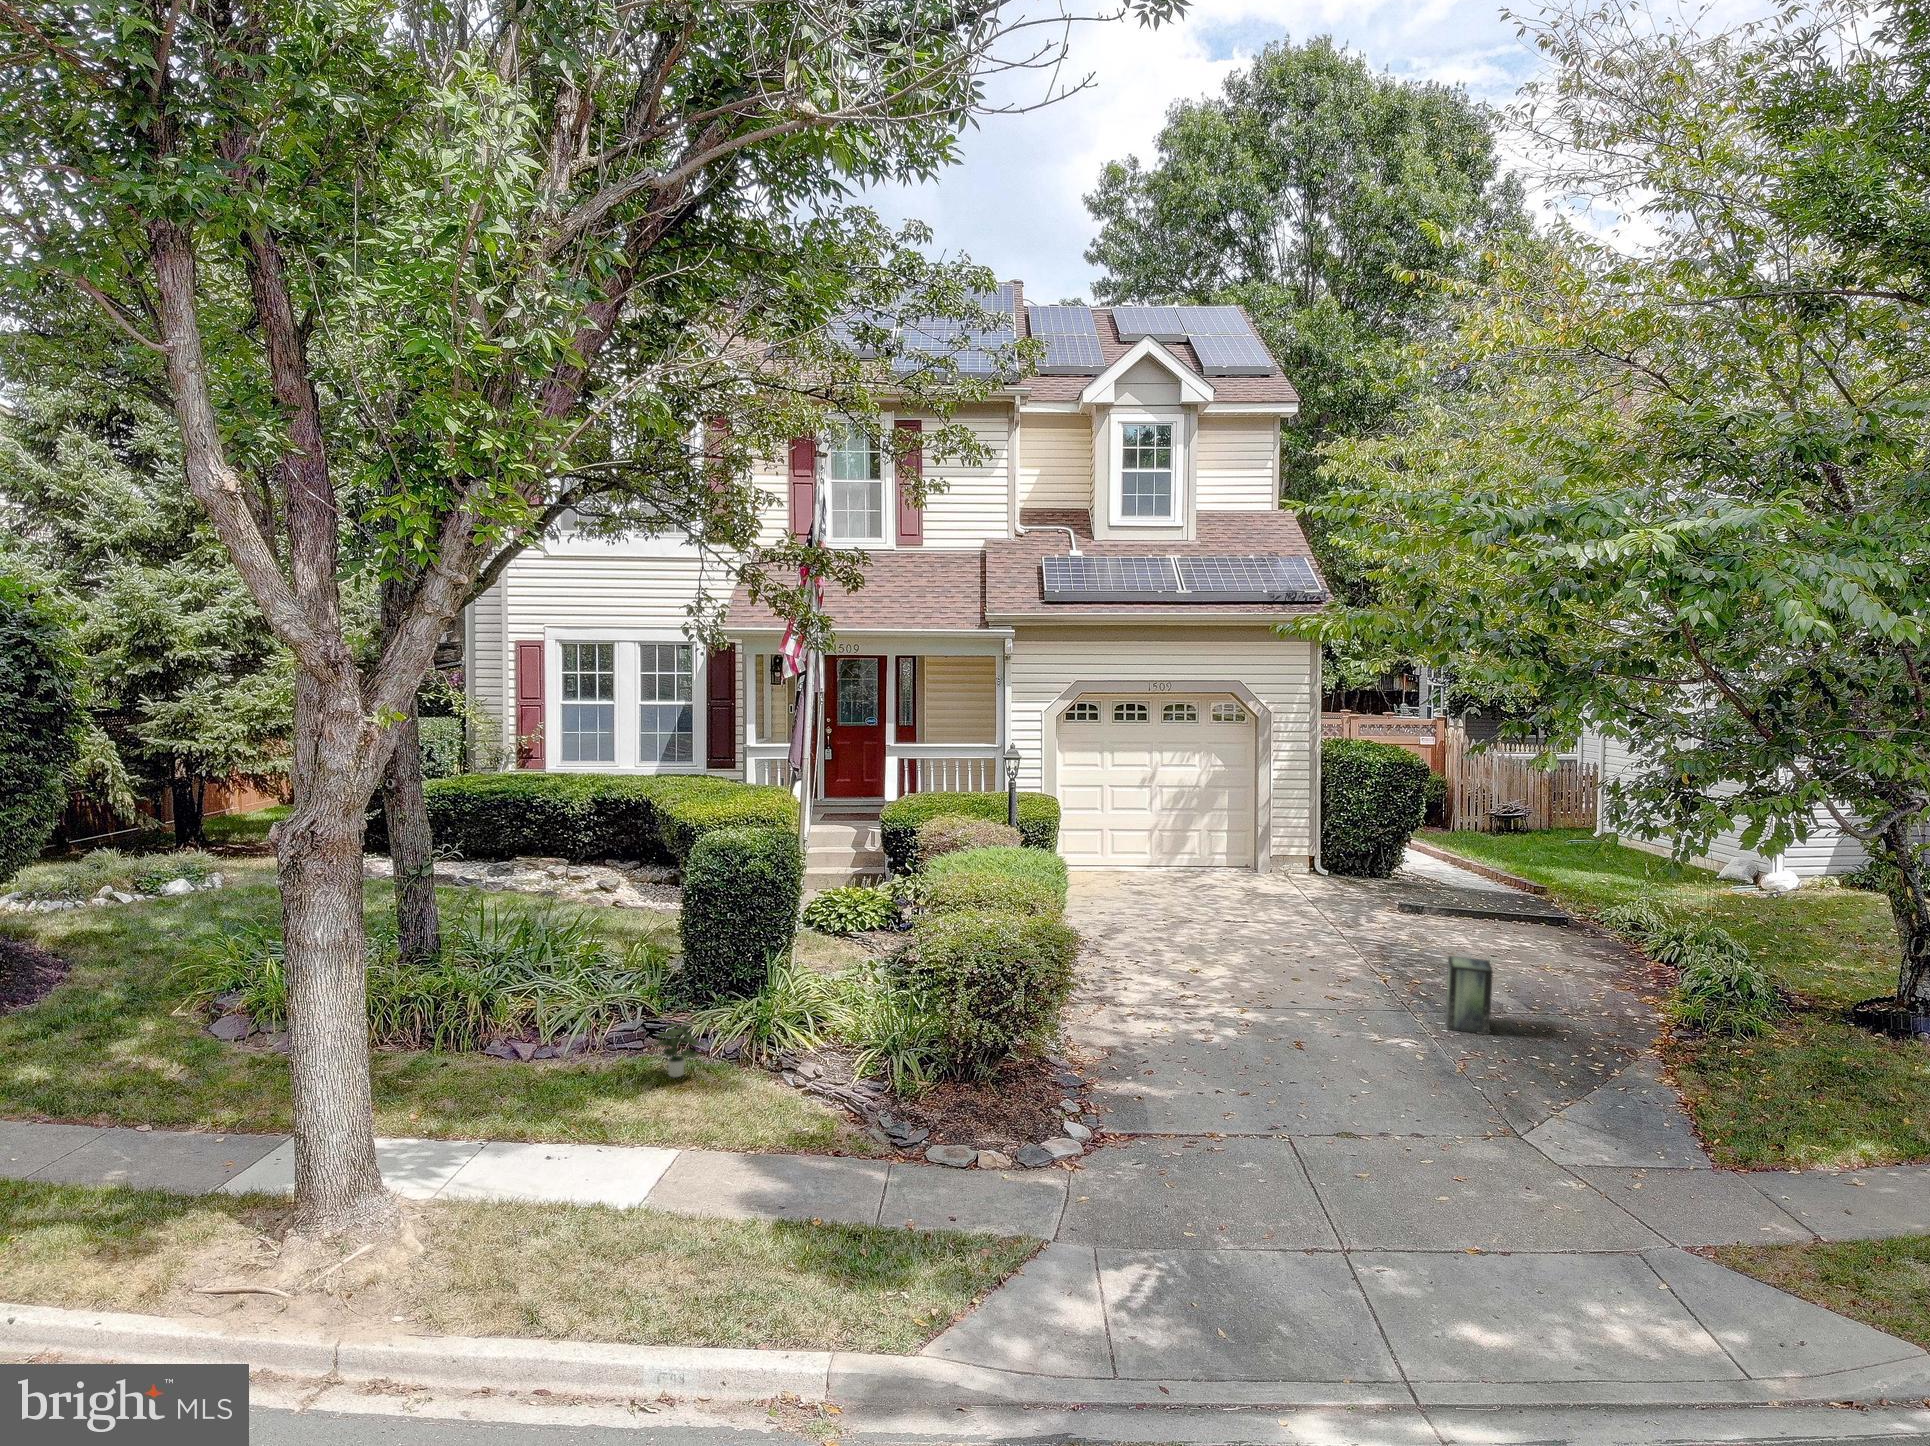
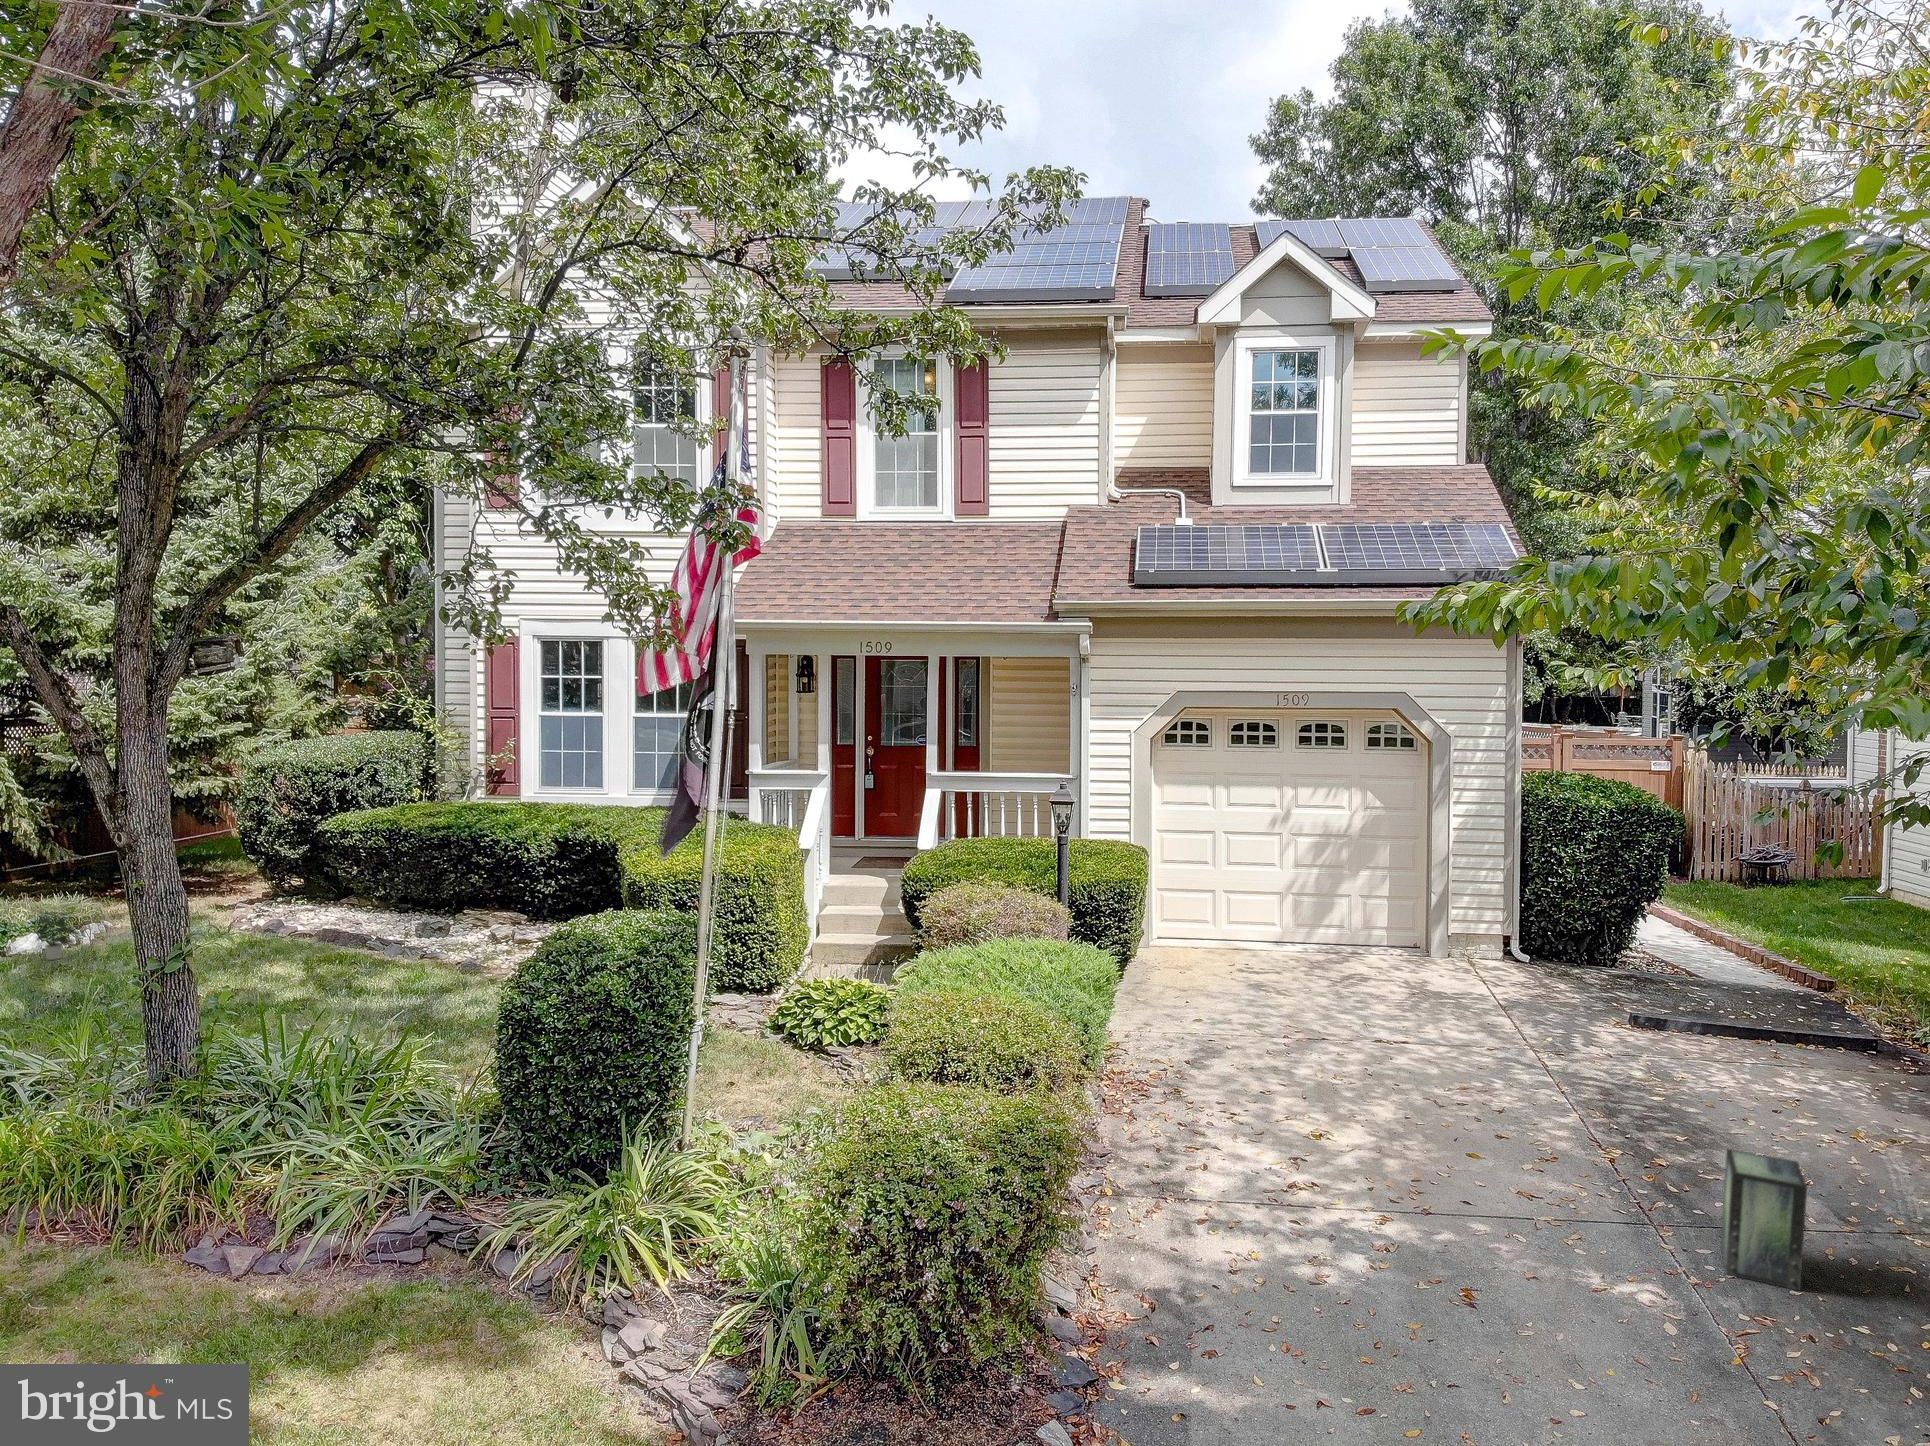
potted plant: present [657,1021,704,1077] -> present [35,913,78,960]

